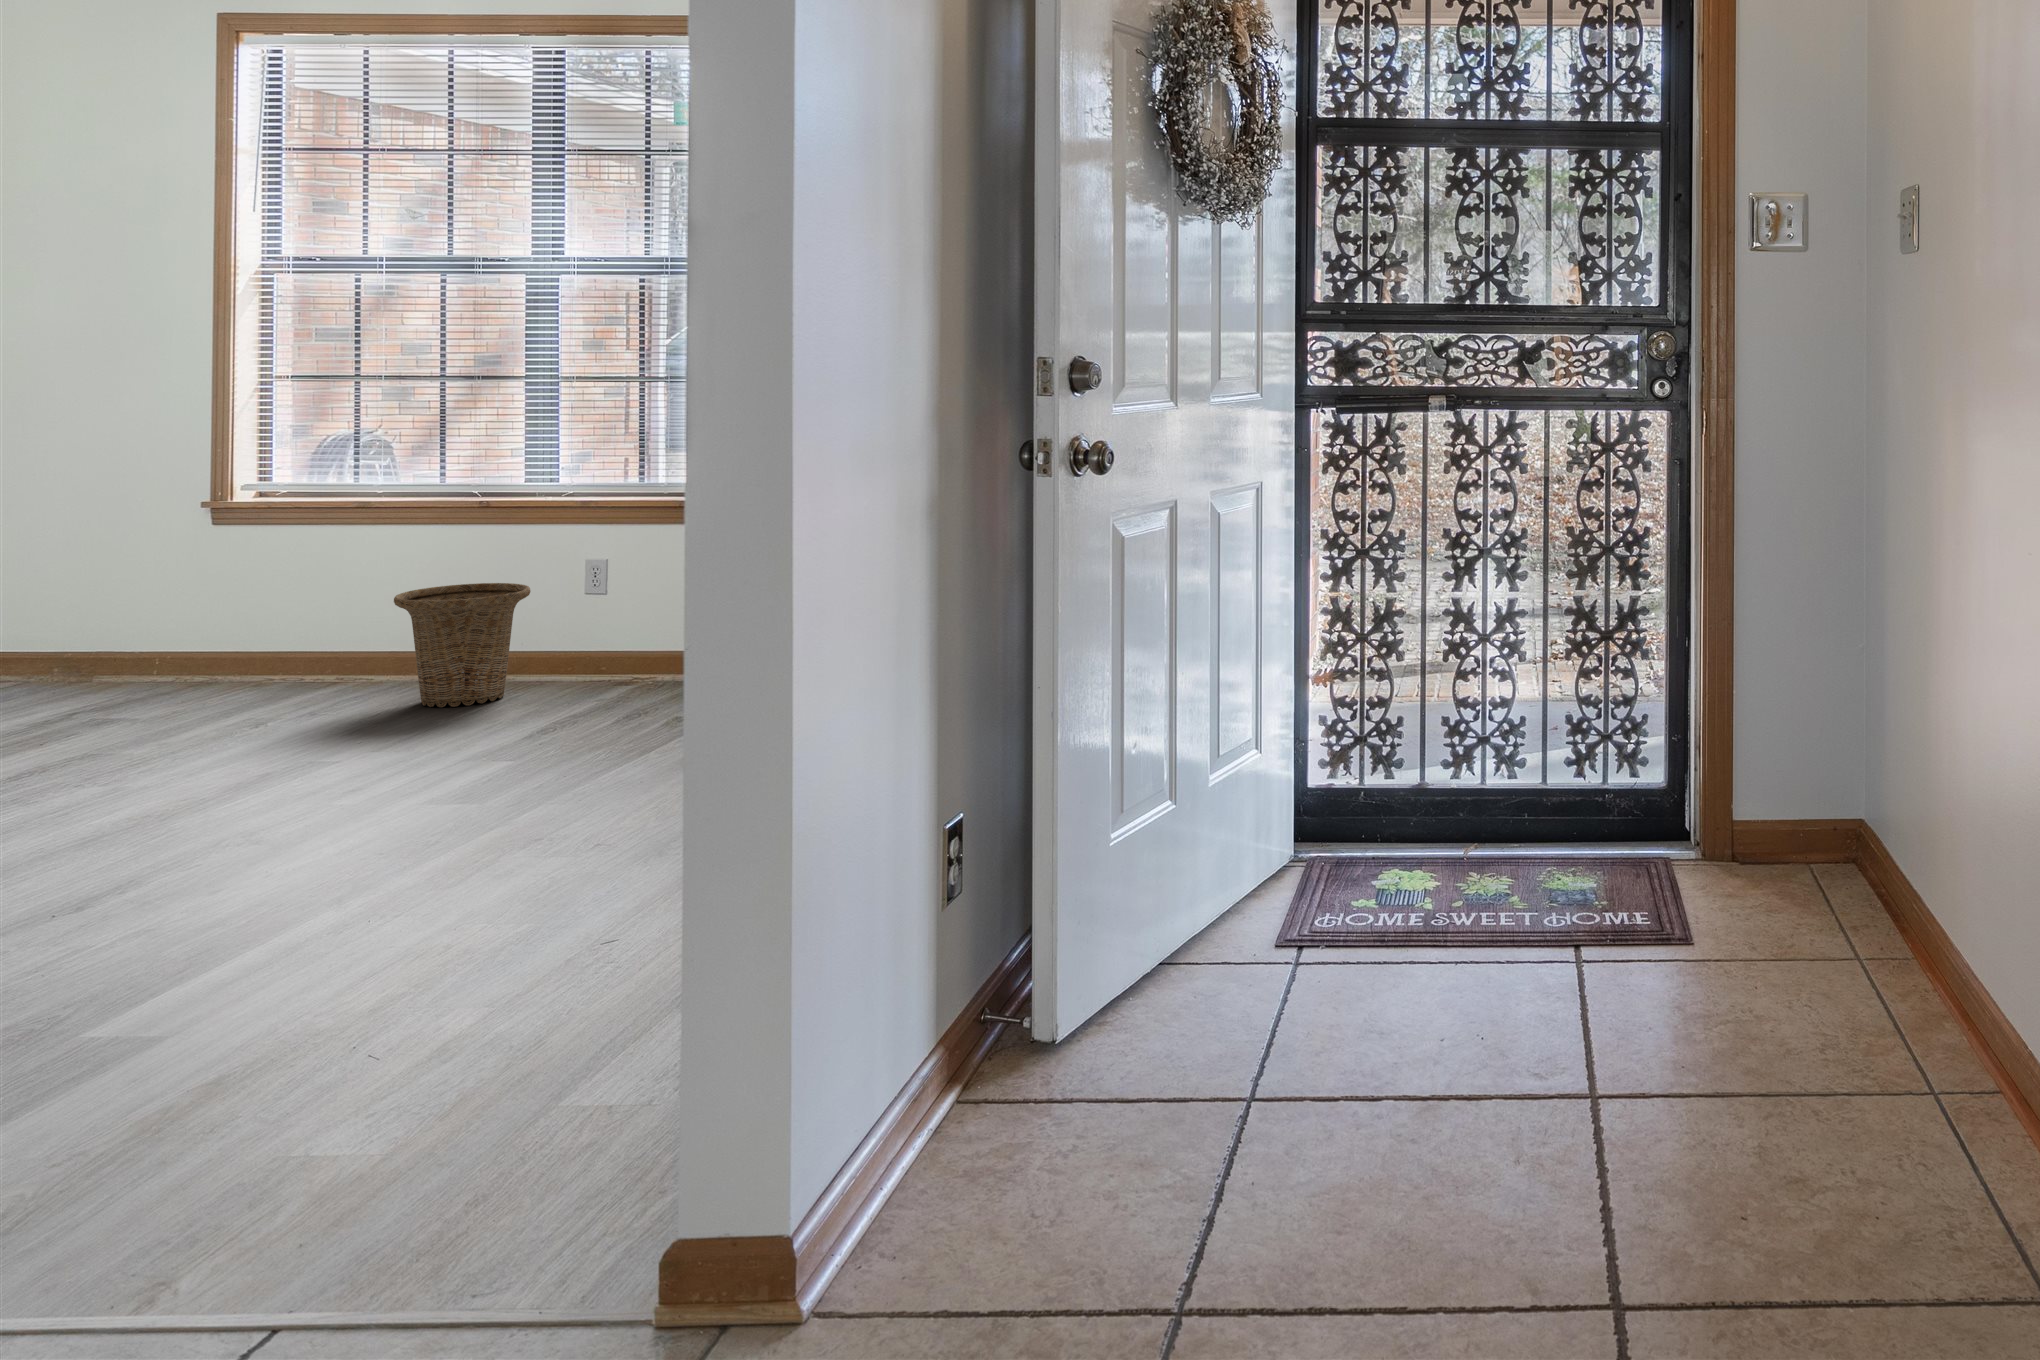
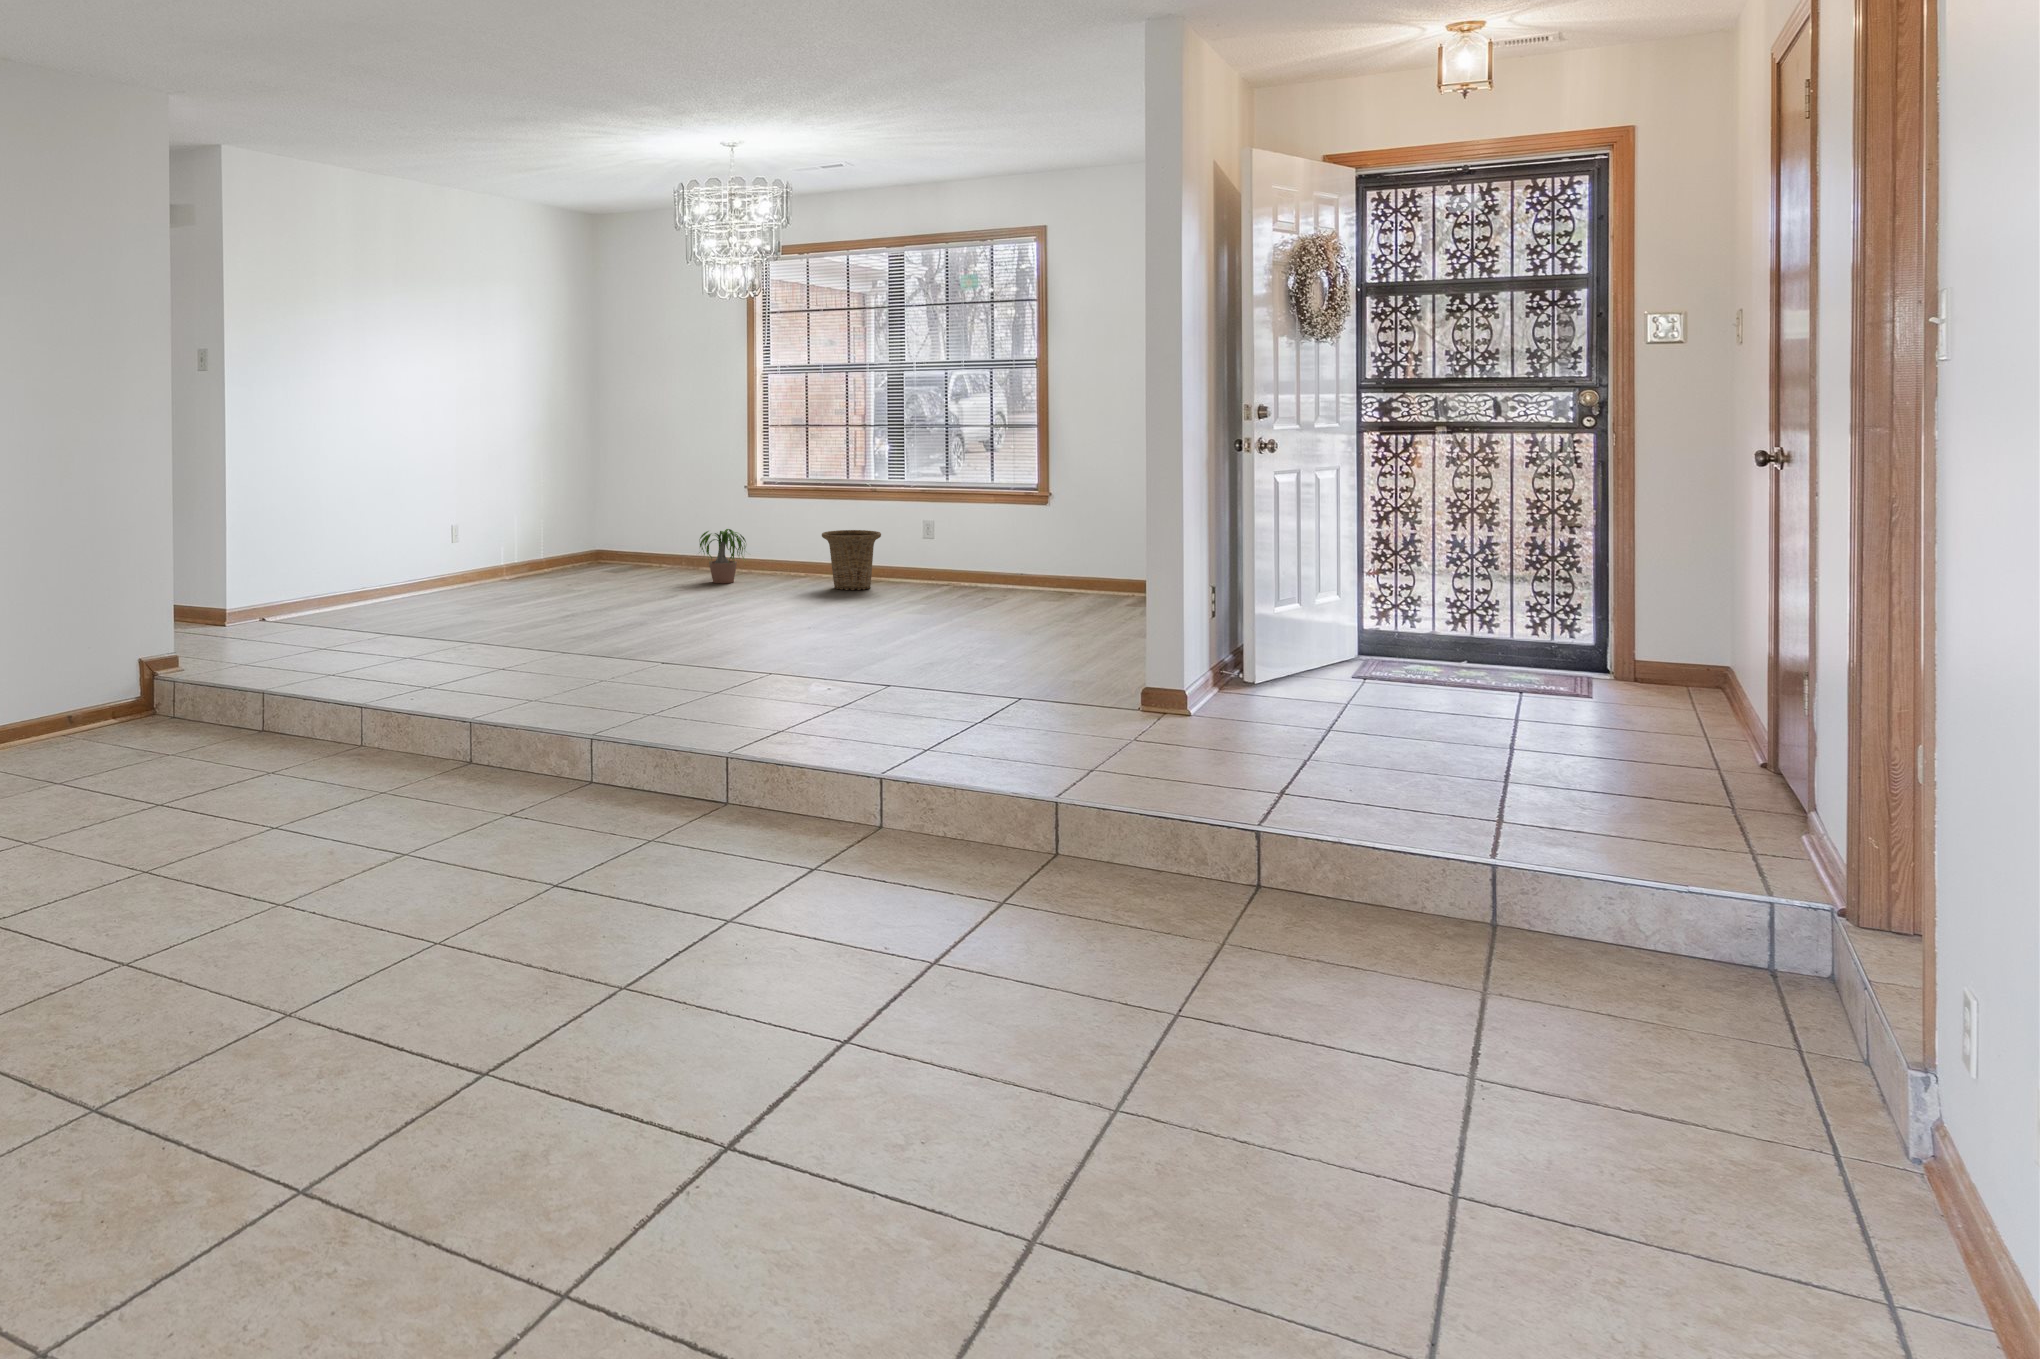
potted plant: none [90,589,254,705] -> present [700,529,746,583]

